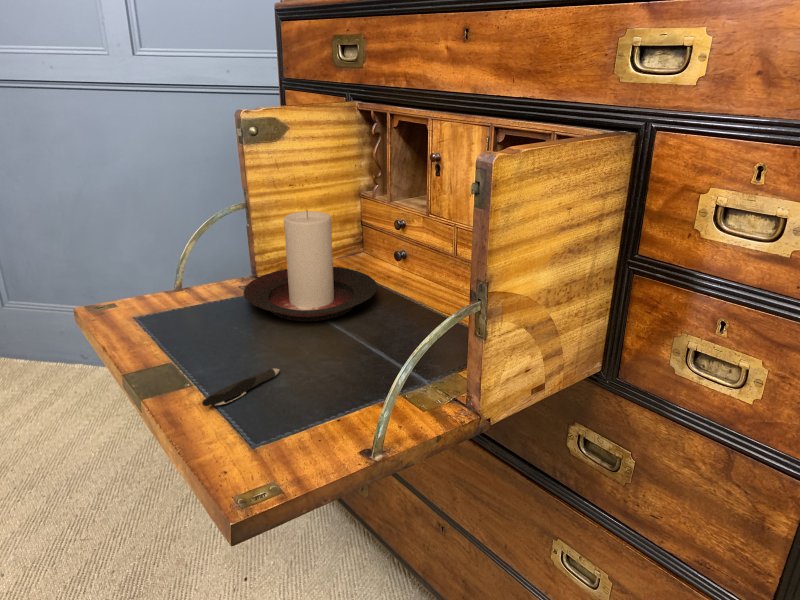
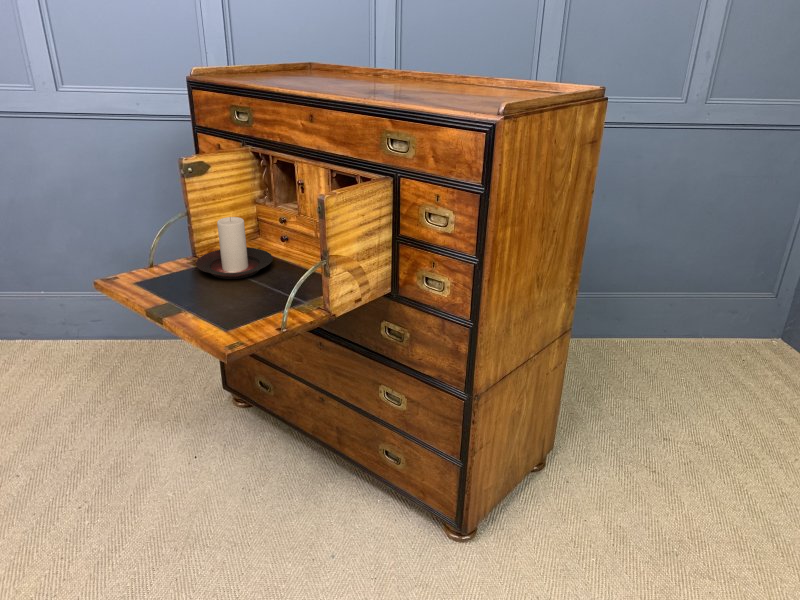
pen: present [202,369,279,406] -> none [195,302,228,320]

